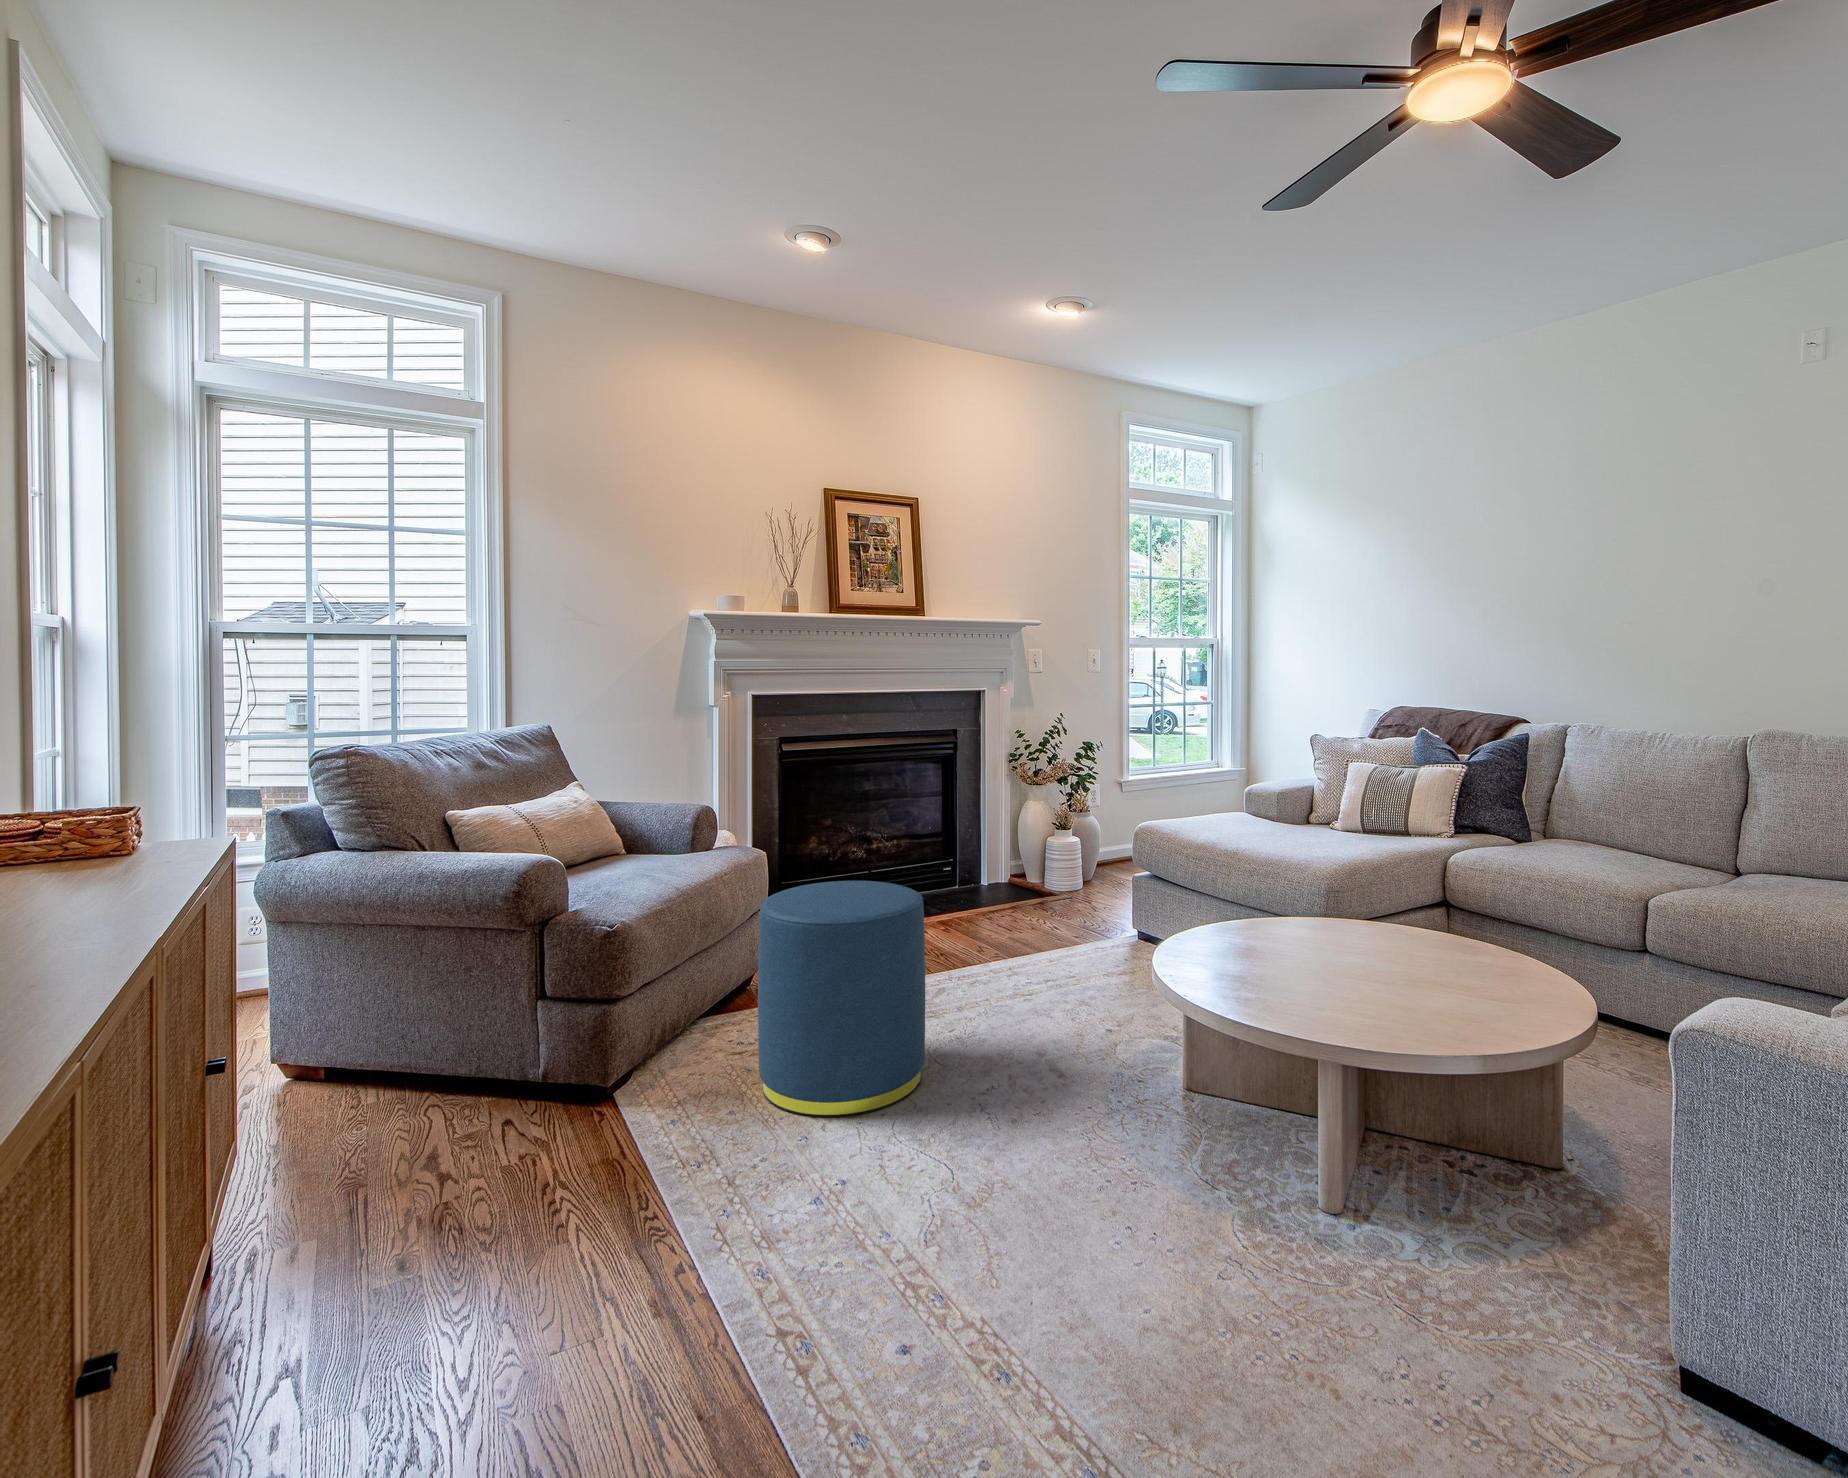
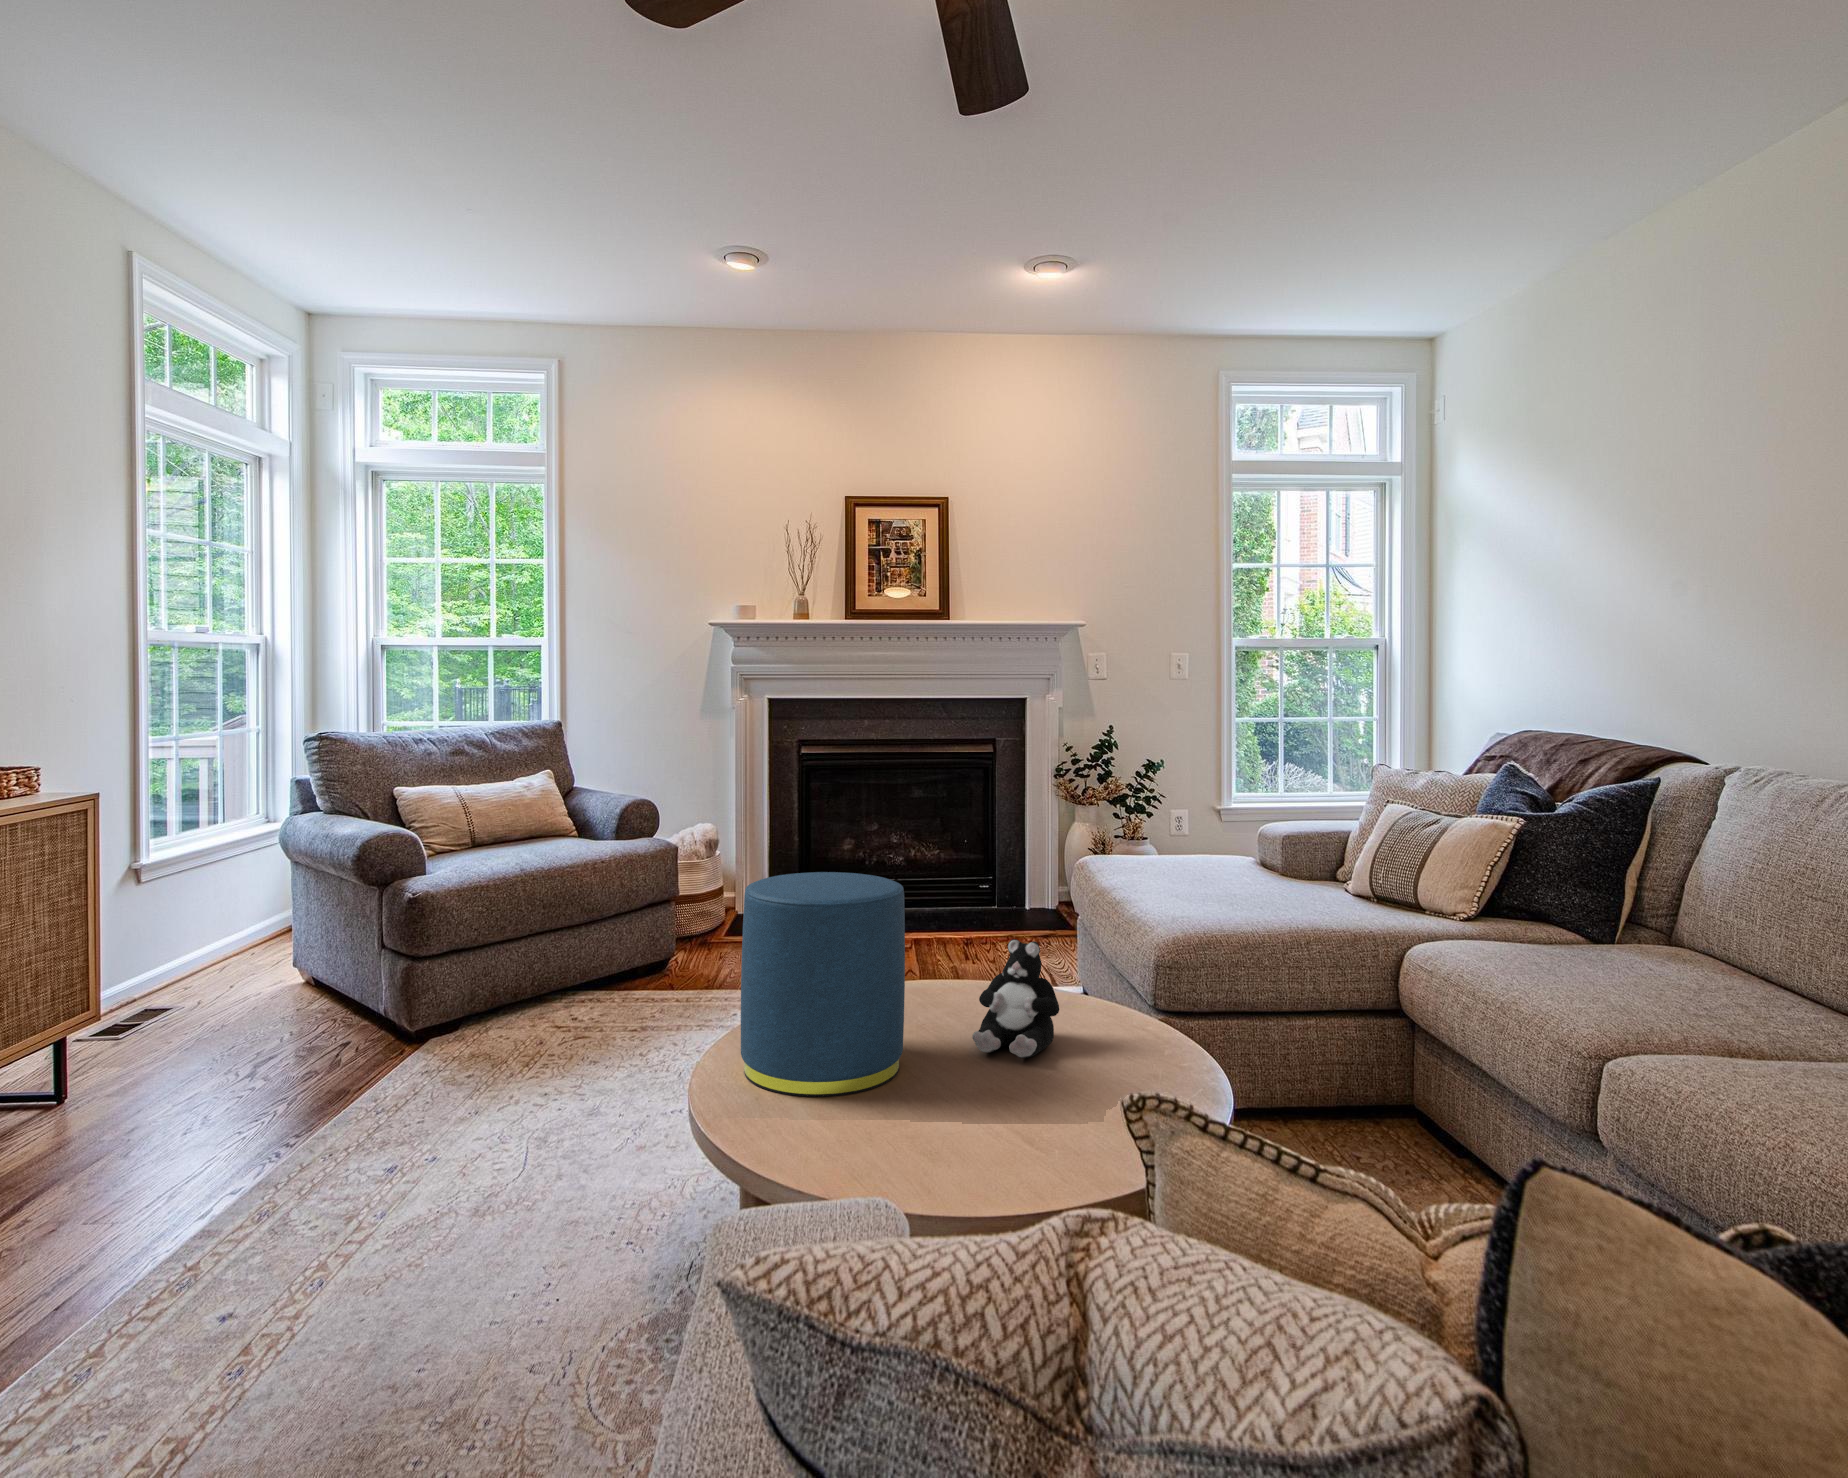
plush toy: none [990,936,1071,1054] -> present [972,939,1059,1058]

